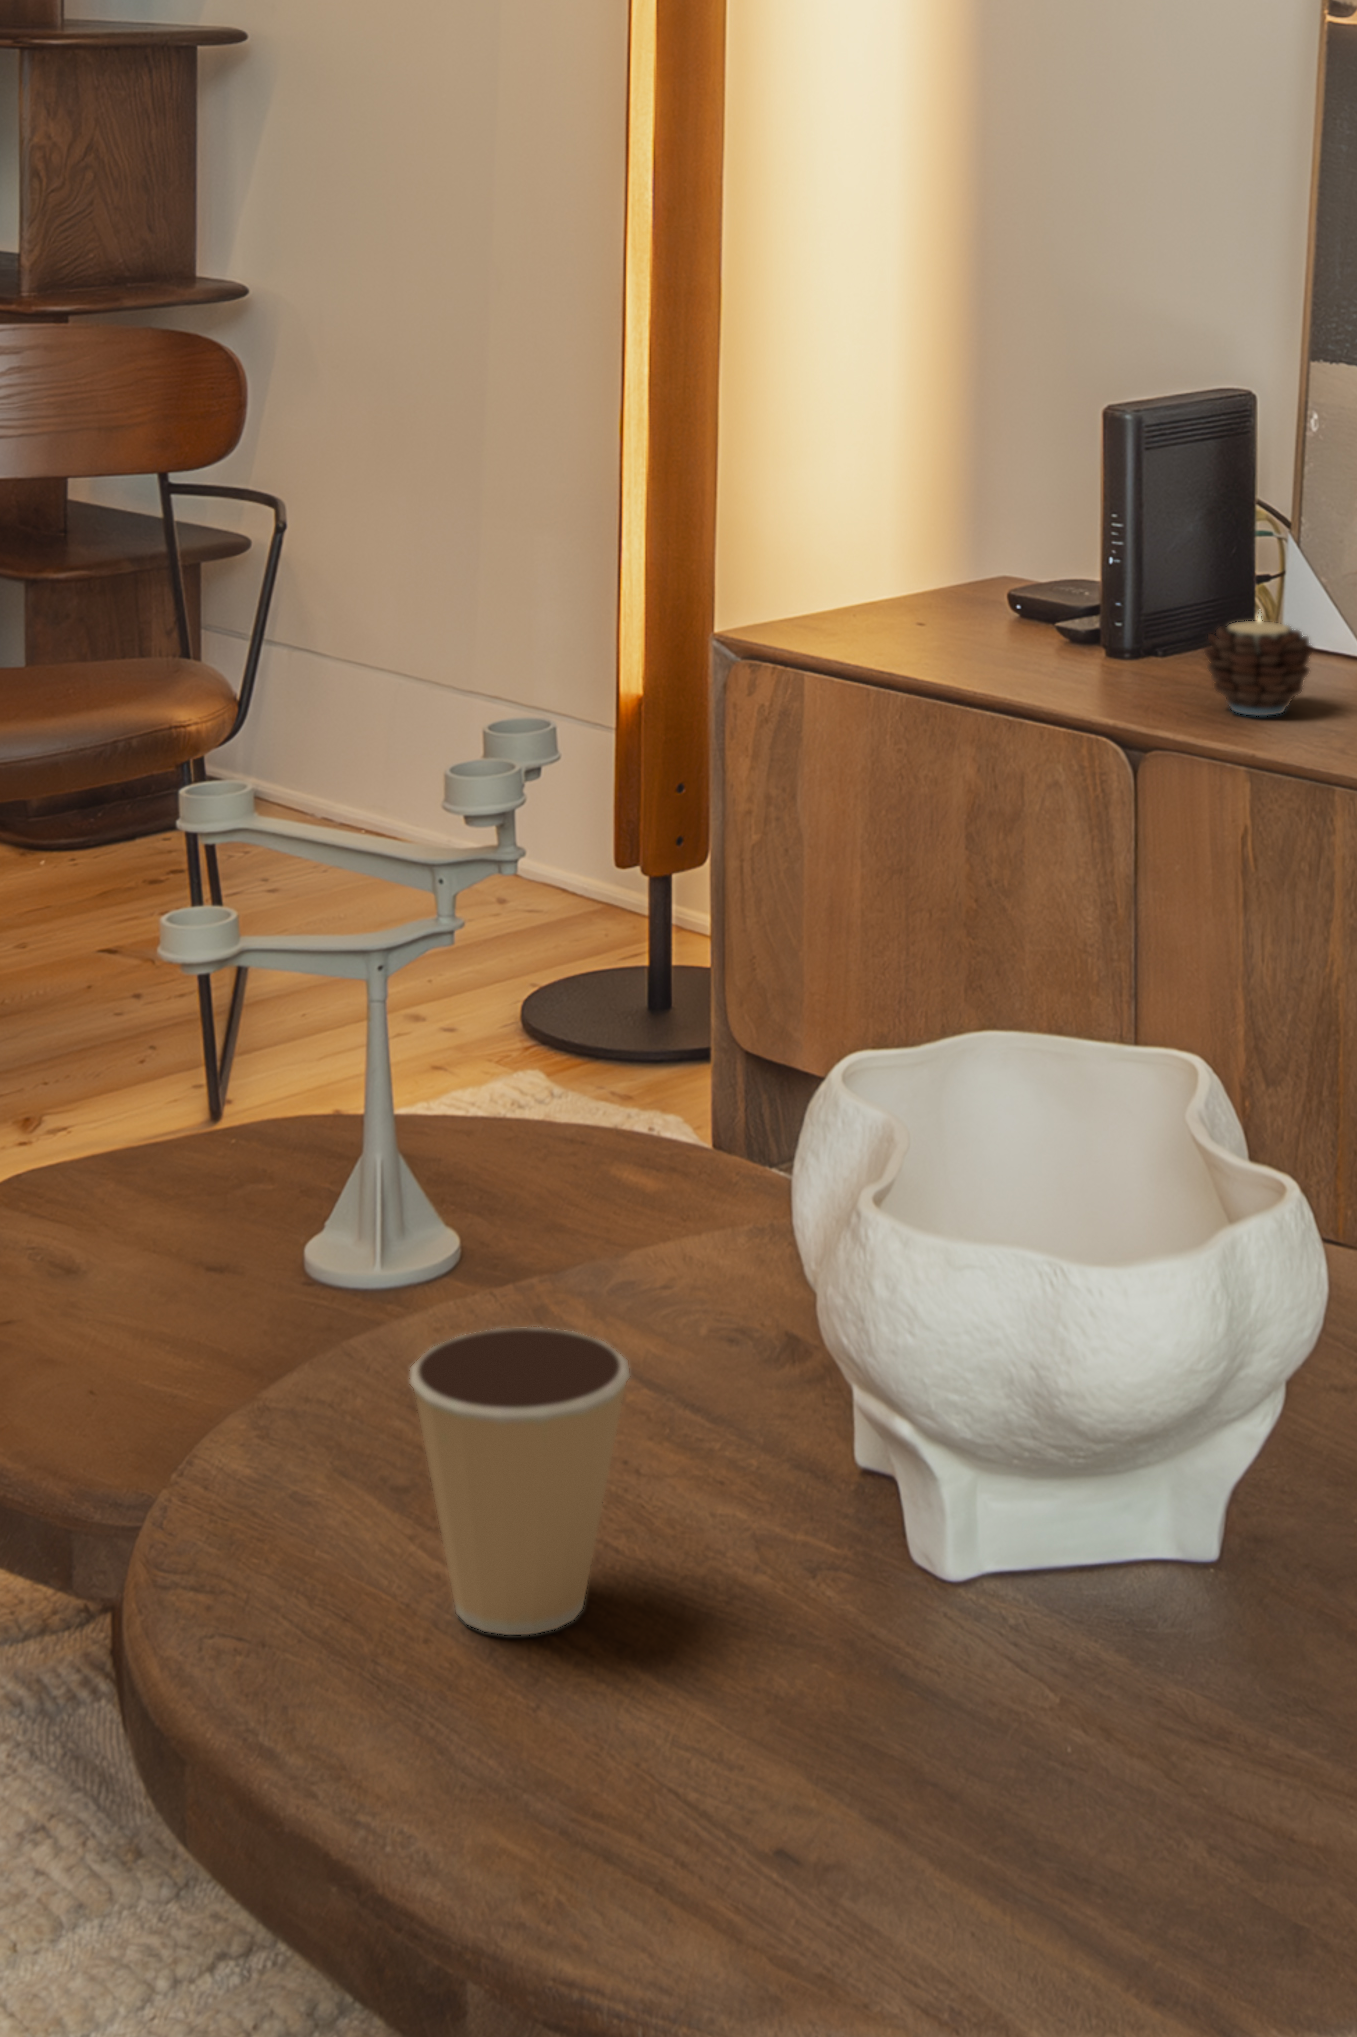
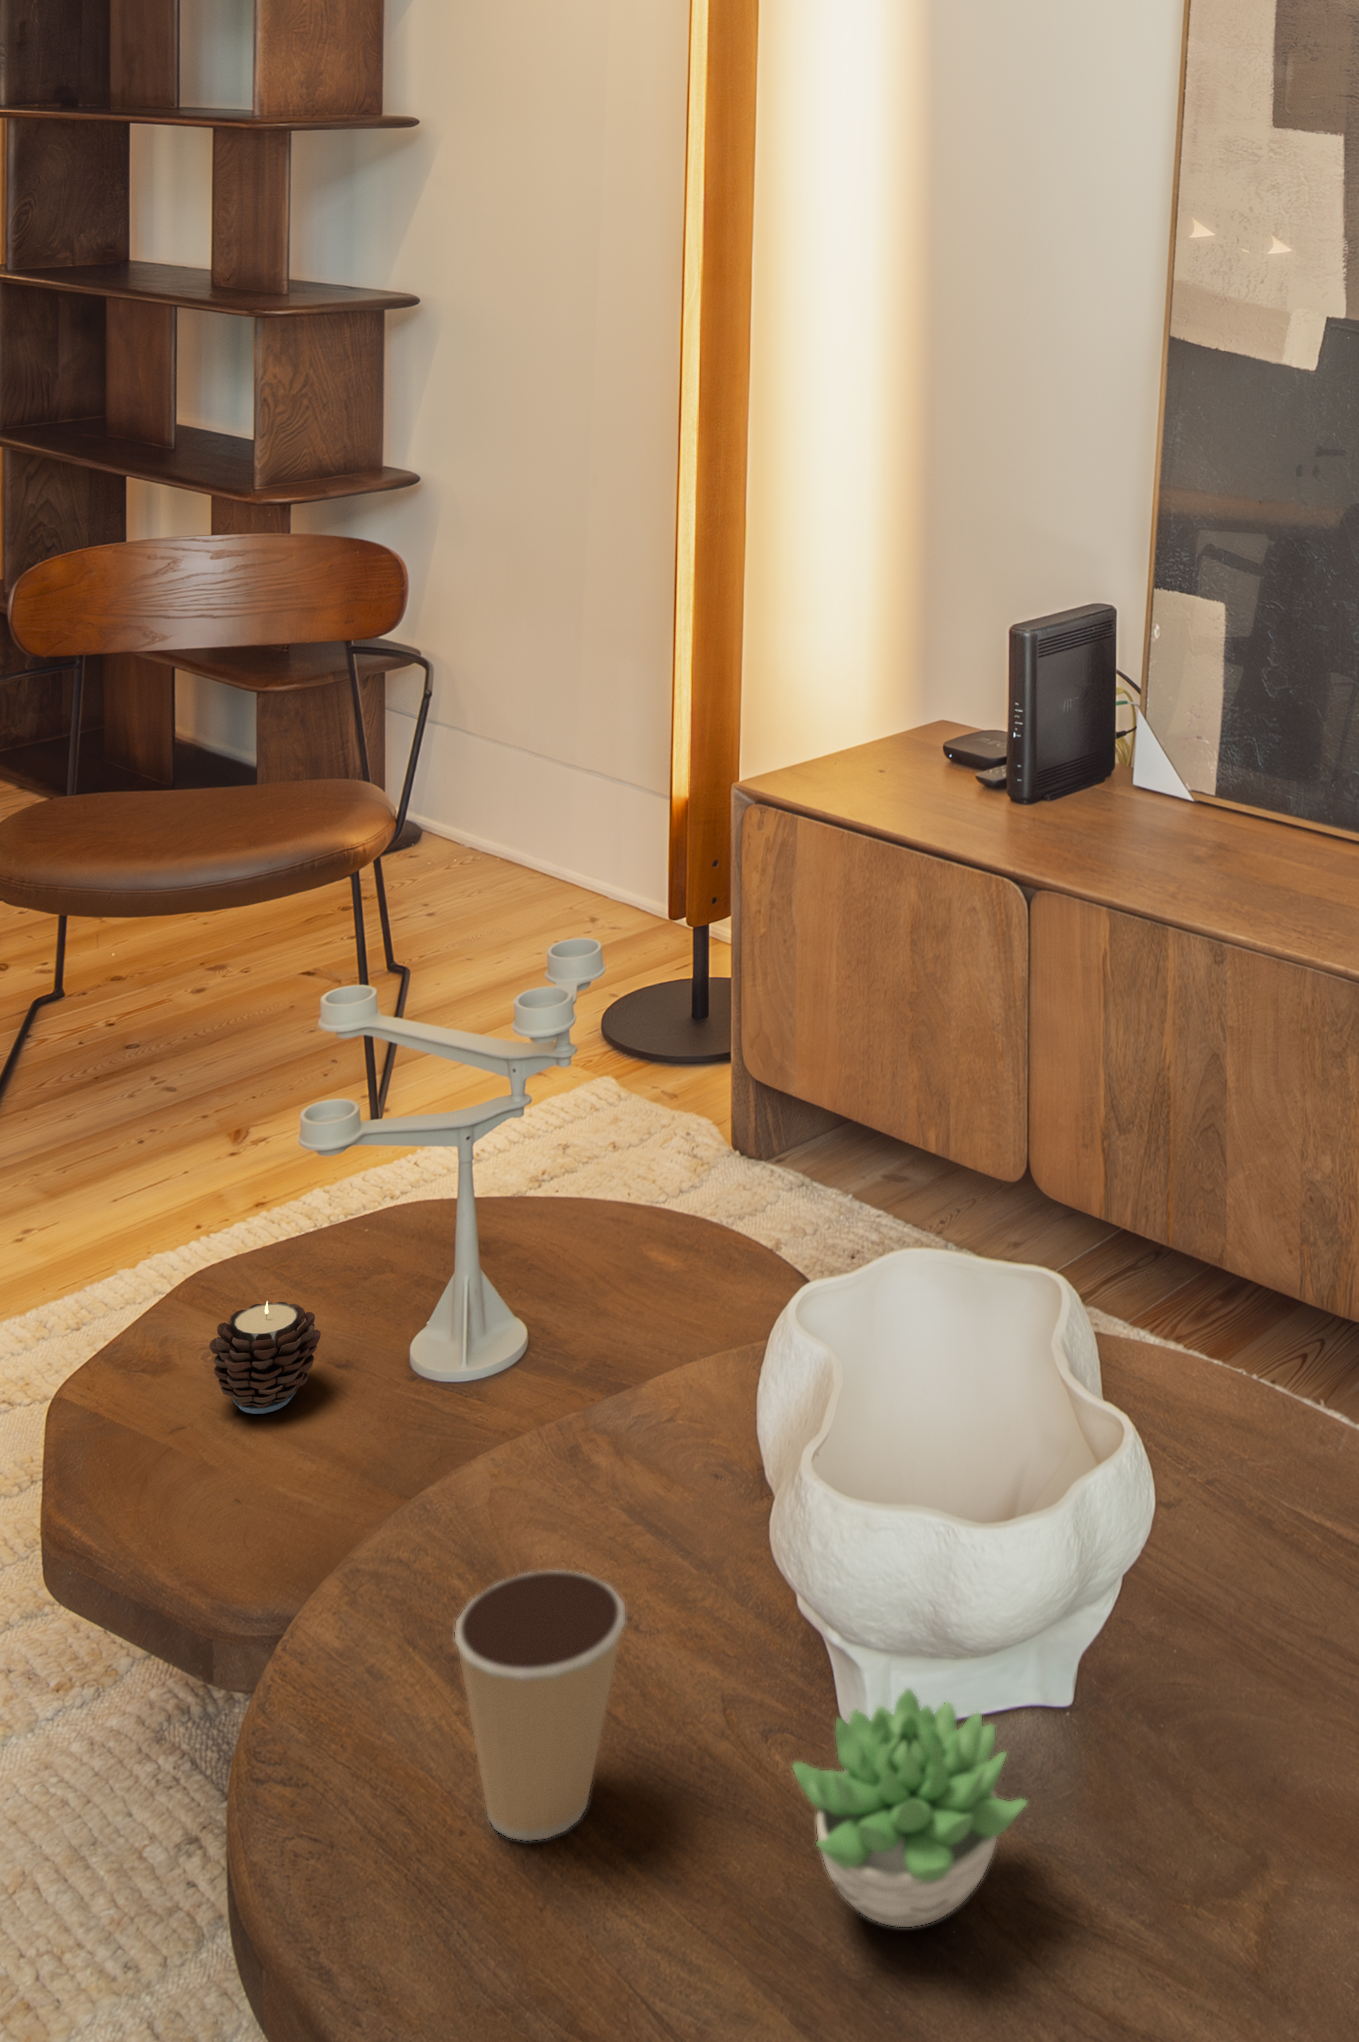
candle: present [1205,617,1313,716] -> present [209,1301,321,1414]
succulent plant: none [853,1460,1164,1724] -> present [793,1689,1027,1927]

